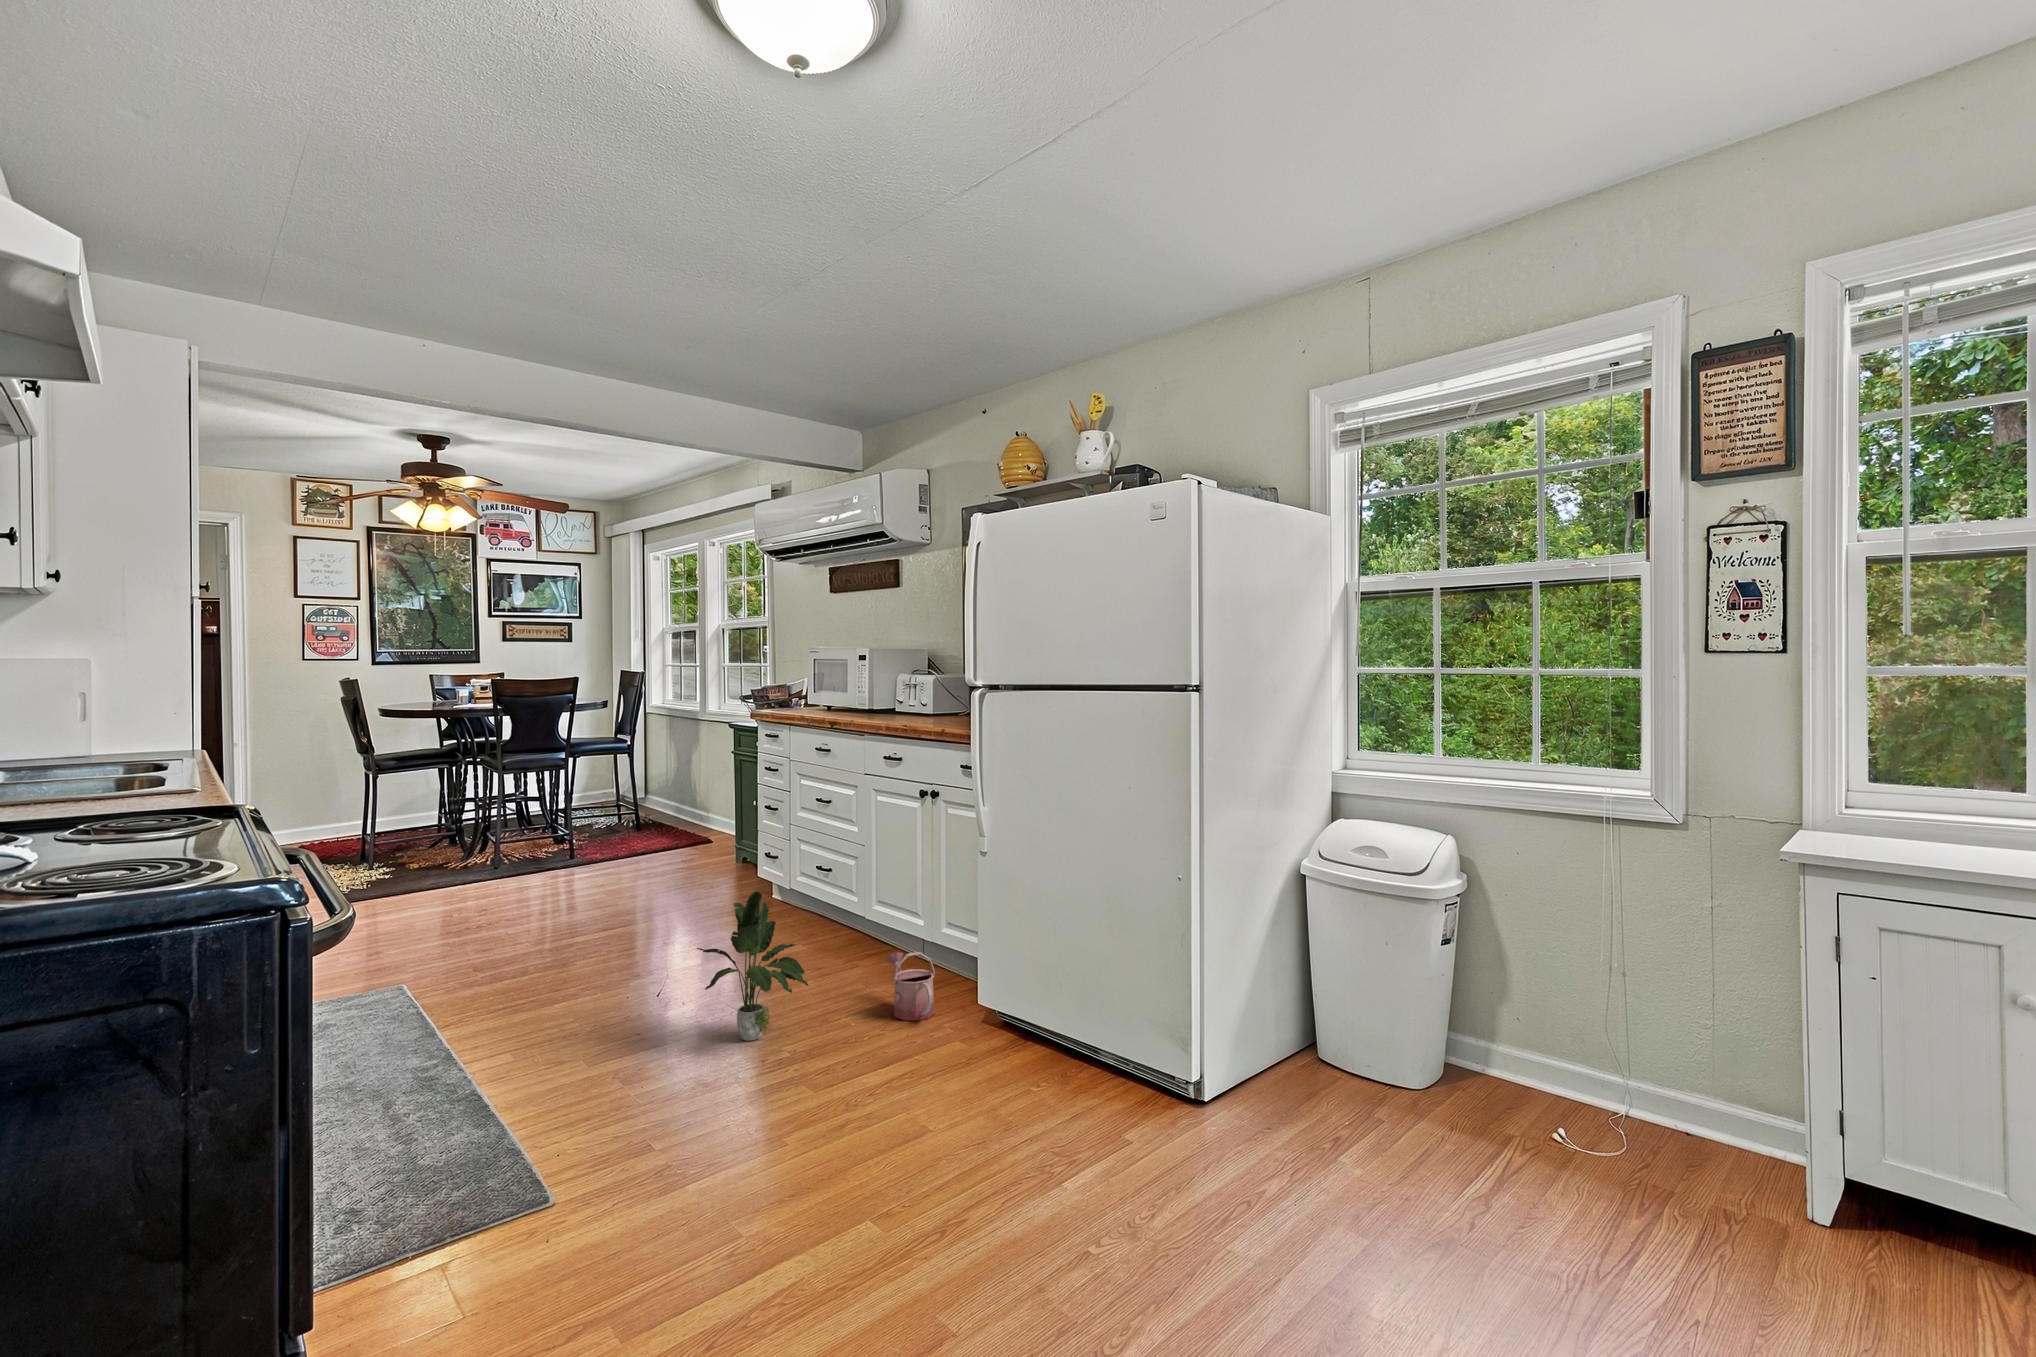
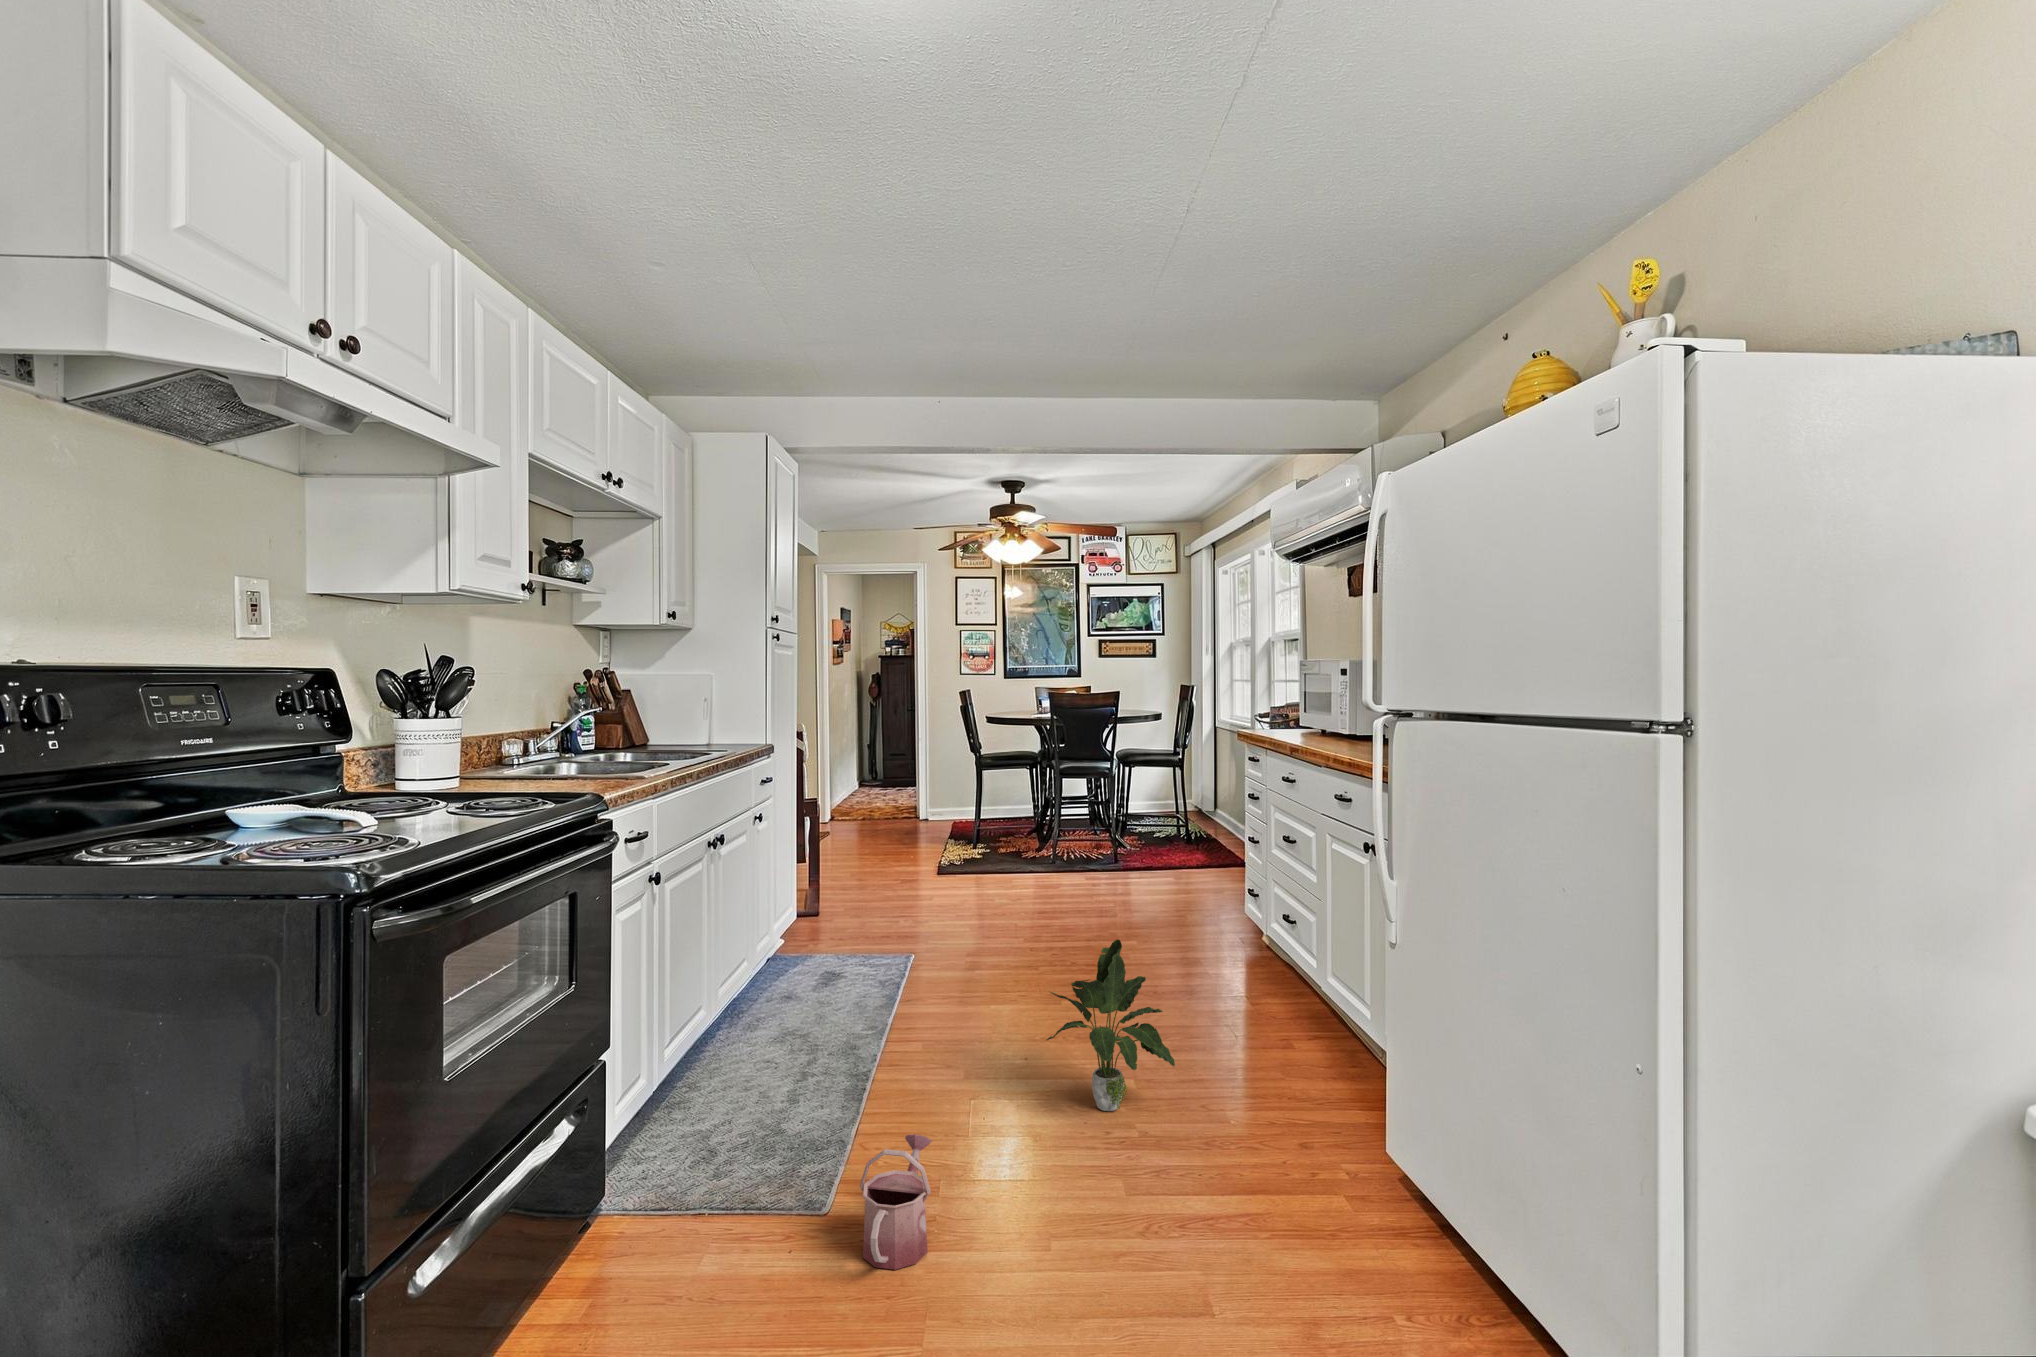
watering can: present [886,952,935,1021] -> present [860,1134,932,1270]

